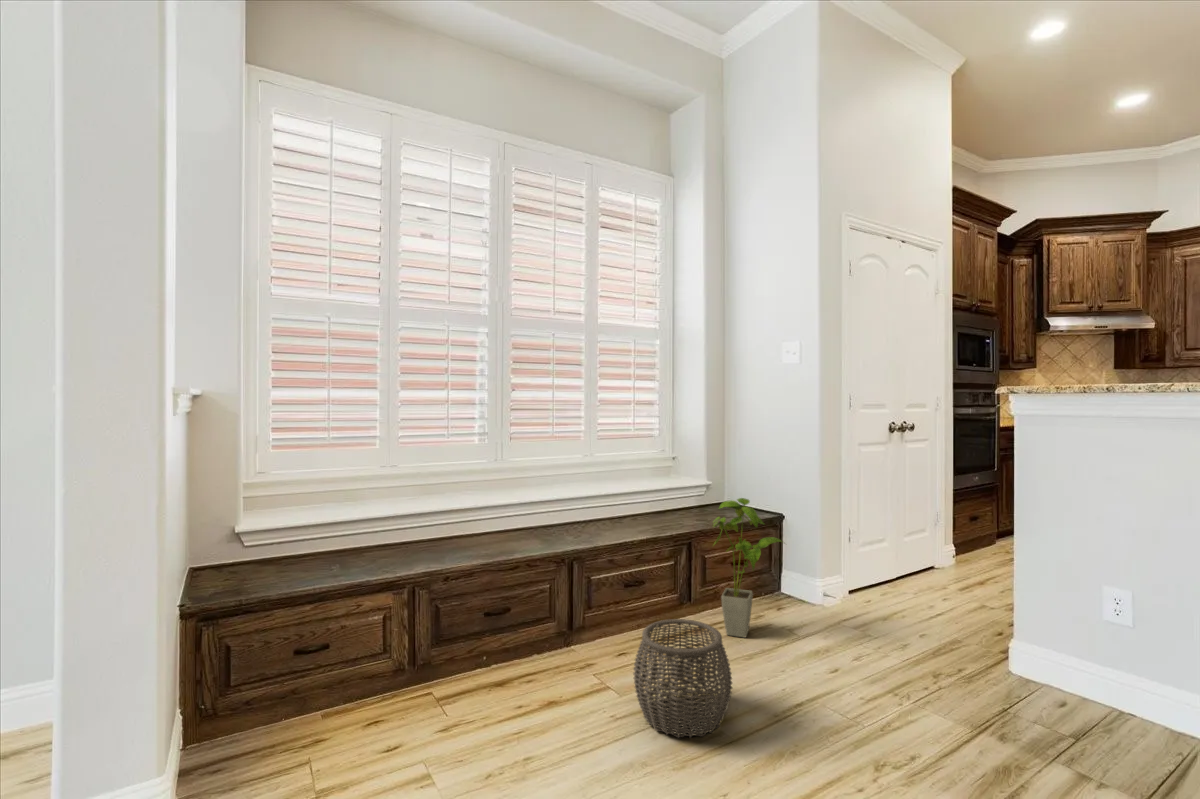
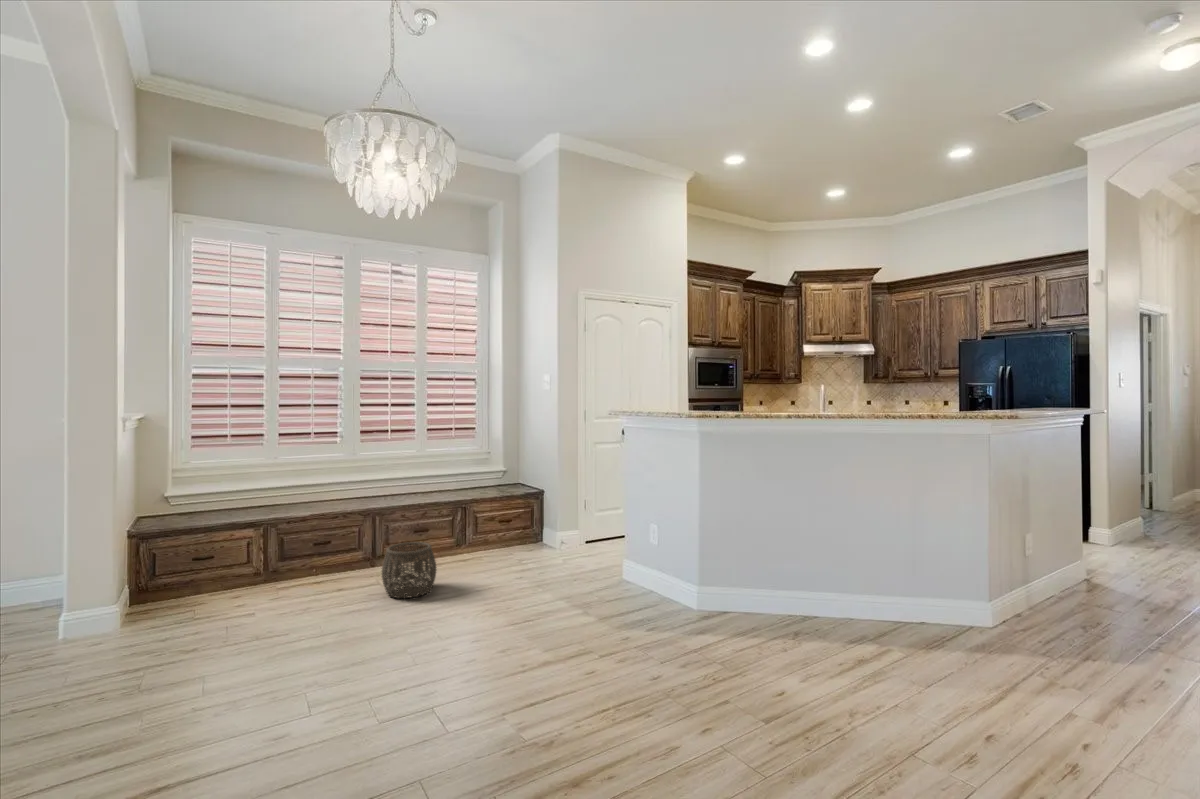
house plant: present [713,498,782,637] -> none [468,476,515,563]

